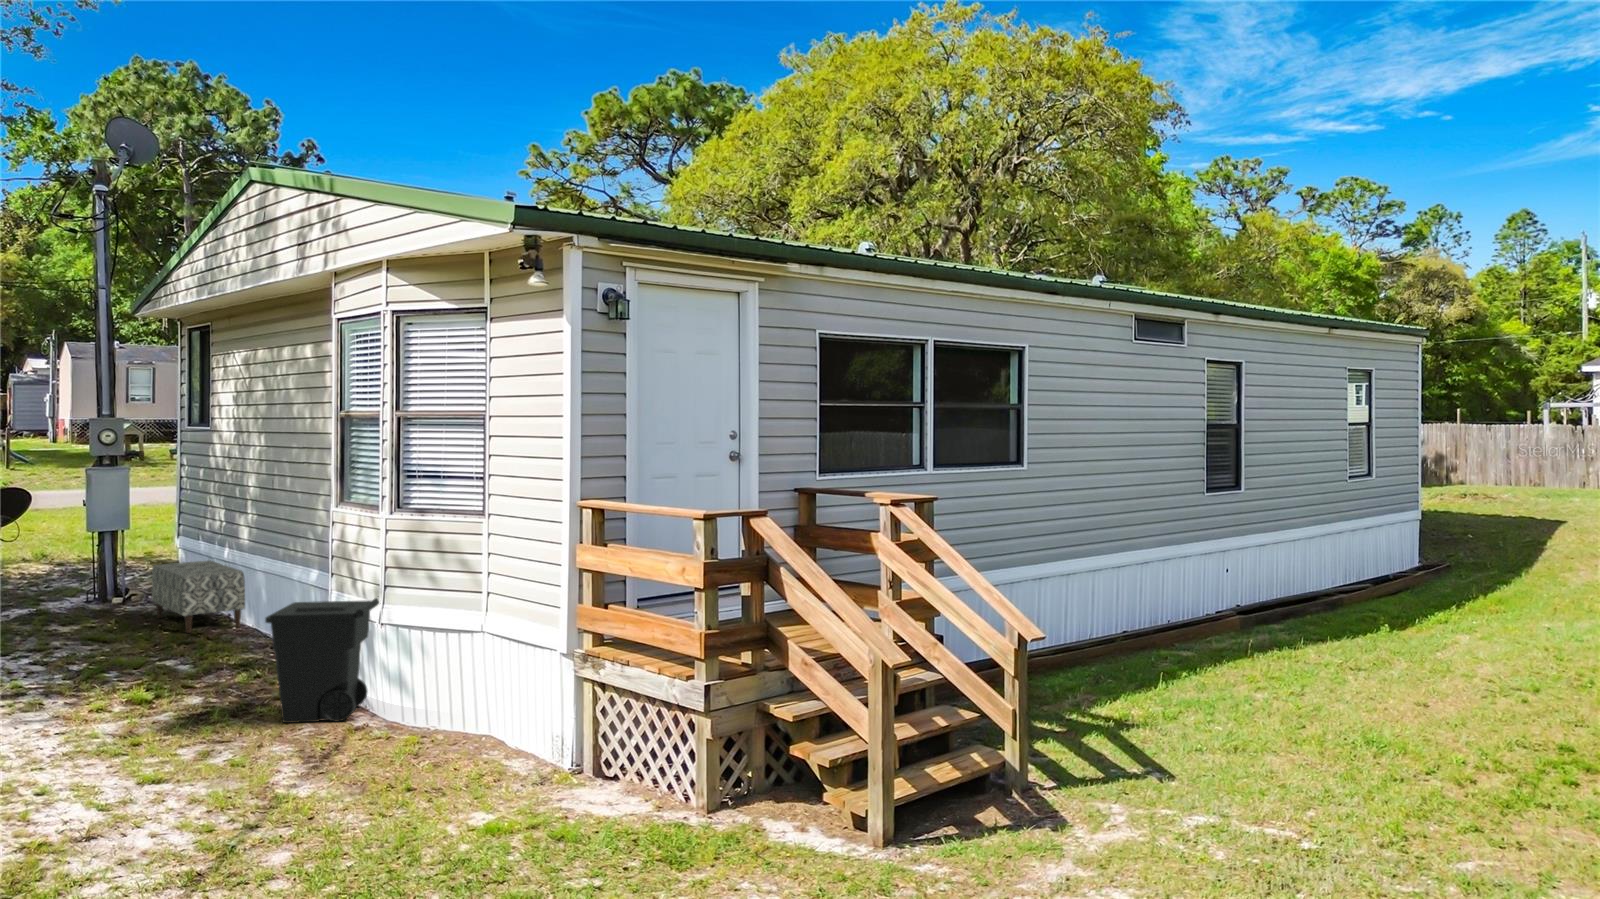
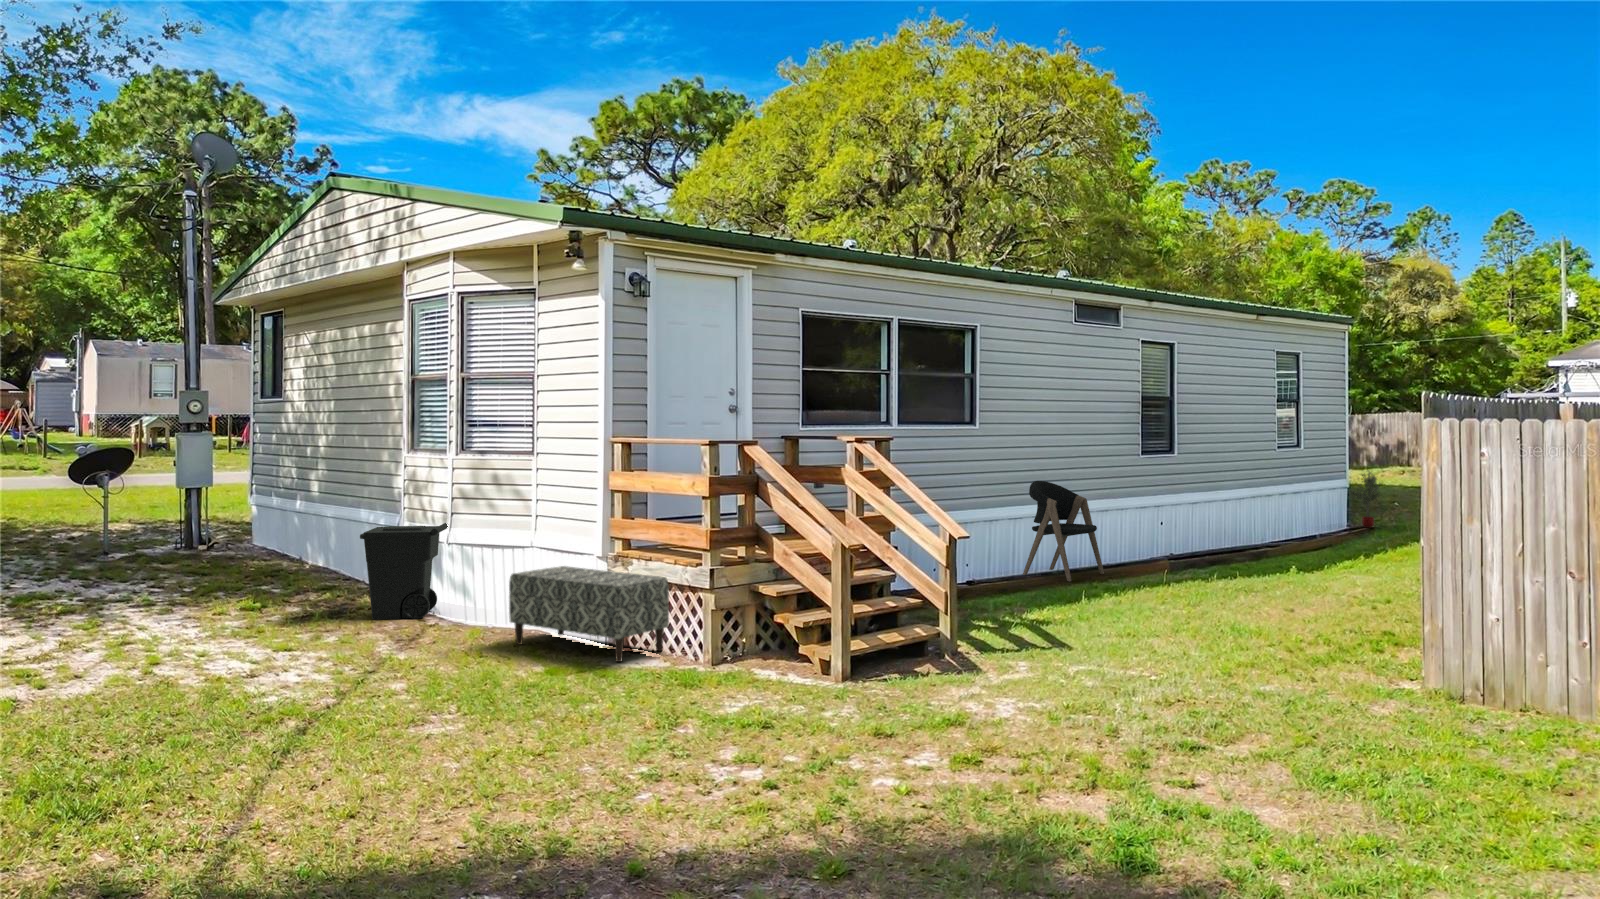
potted tree: none [1421,500,1461,565] -> present [1350,470,1380,528]
chair: none [1077,529,1173,653] -> present [1023,481,1104,581]
bench: present [152,561,245,633] -> present [509,566,669,662]

